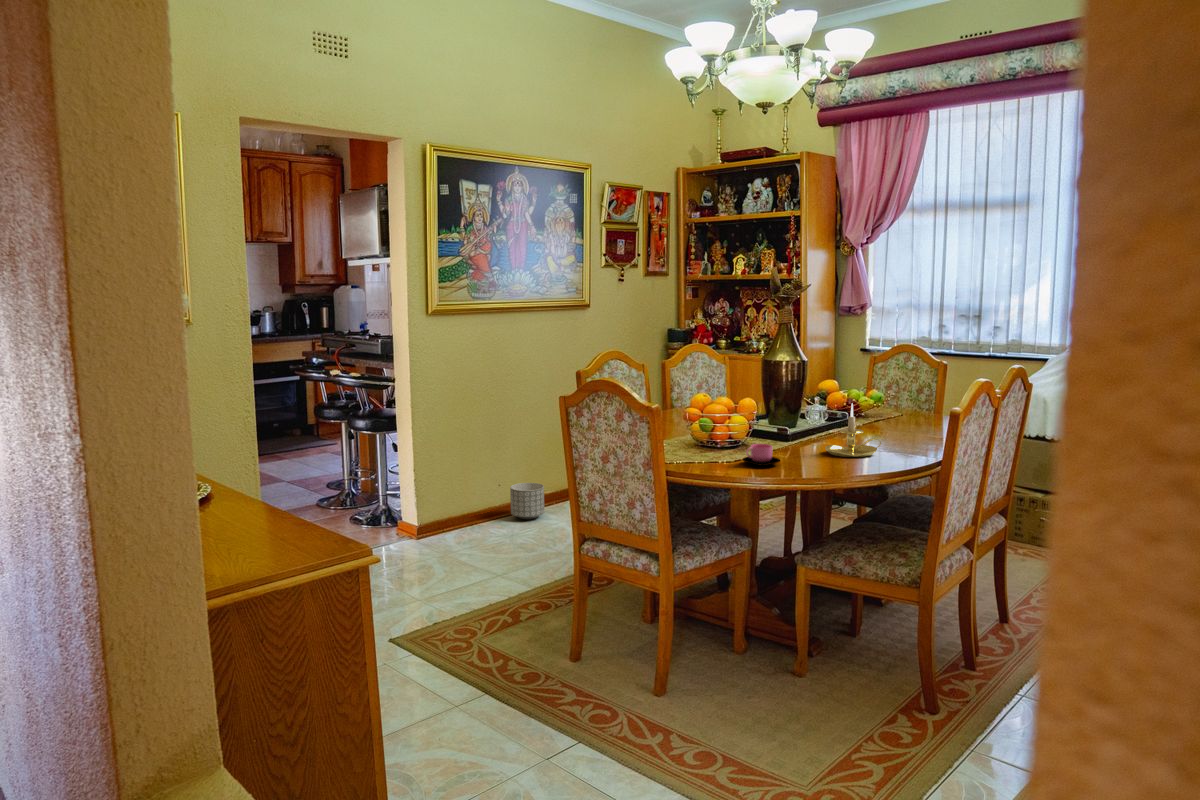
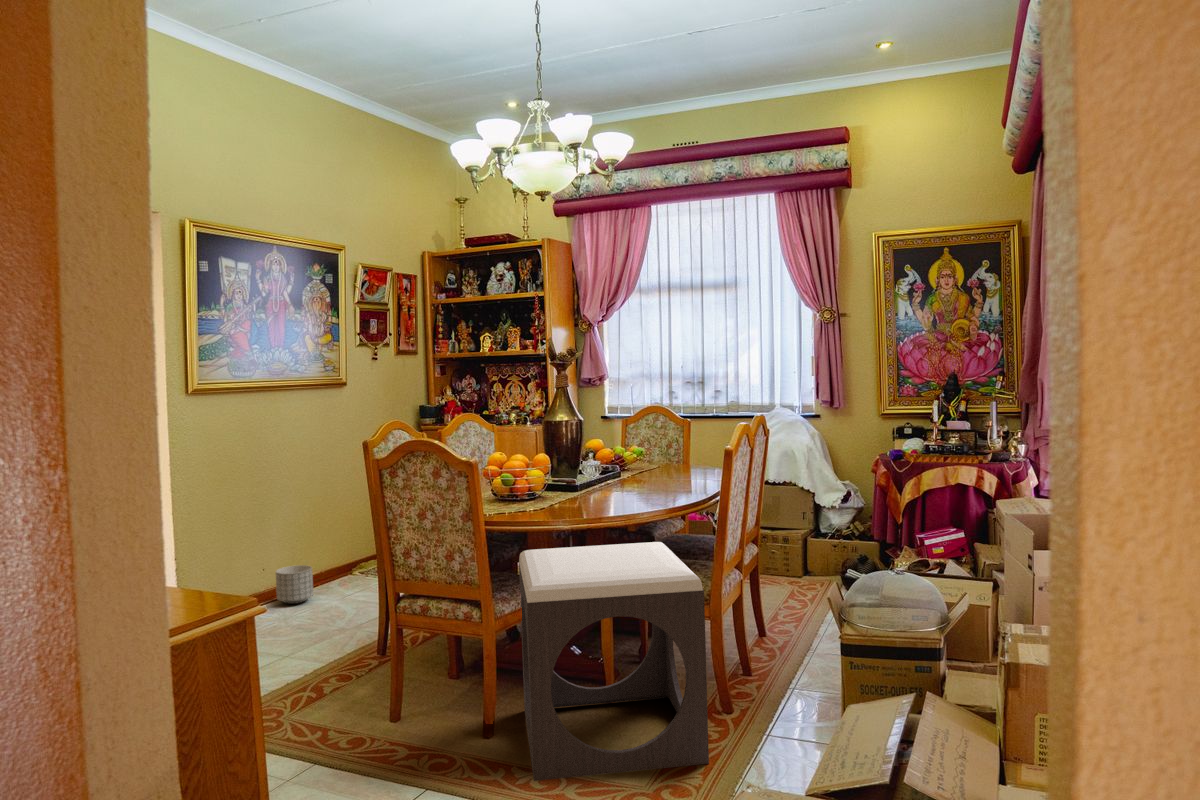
candle holder: present [825,403,884,457] -> none [616,451,665,498]
cup: present [743,444,780,466] -> none [551,490,585,509]
footstool: none [689,505,897,774] -> present [519,542,709,781]

